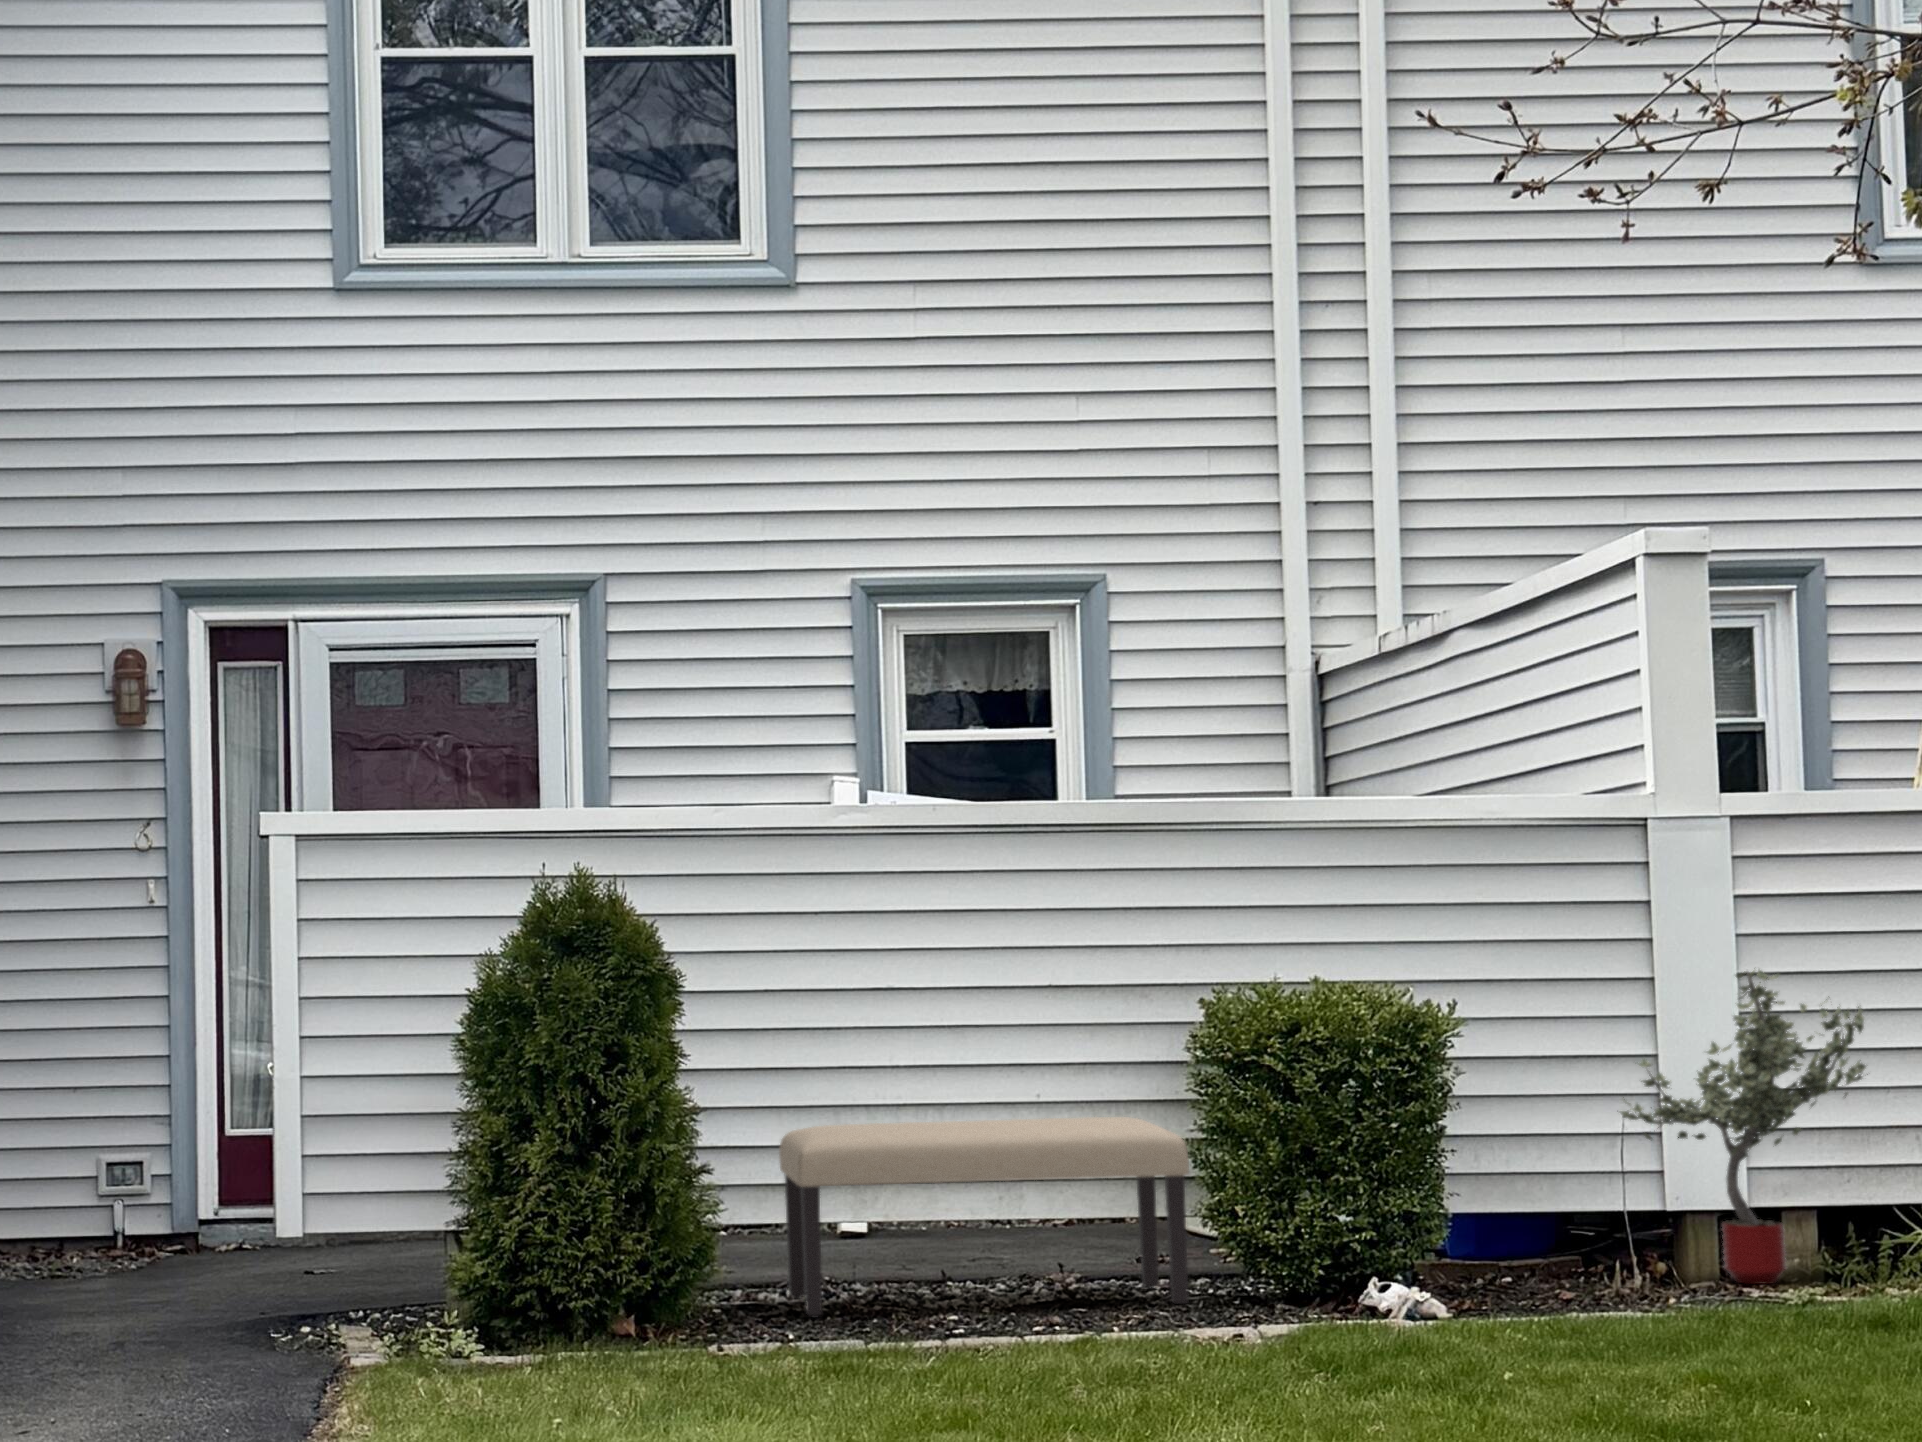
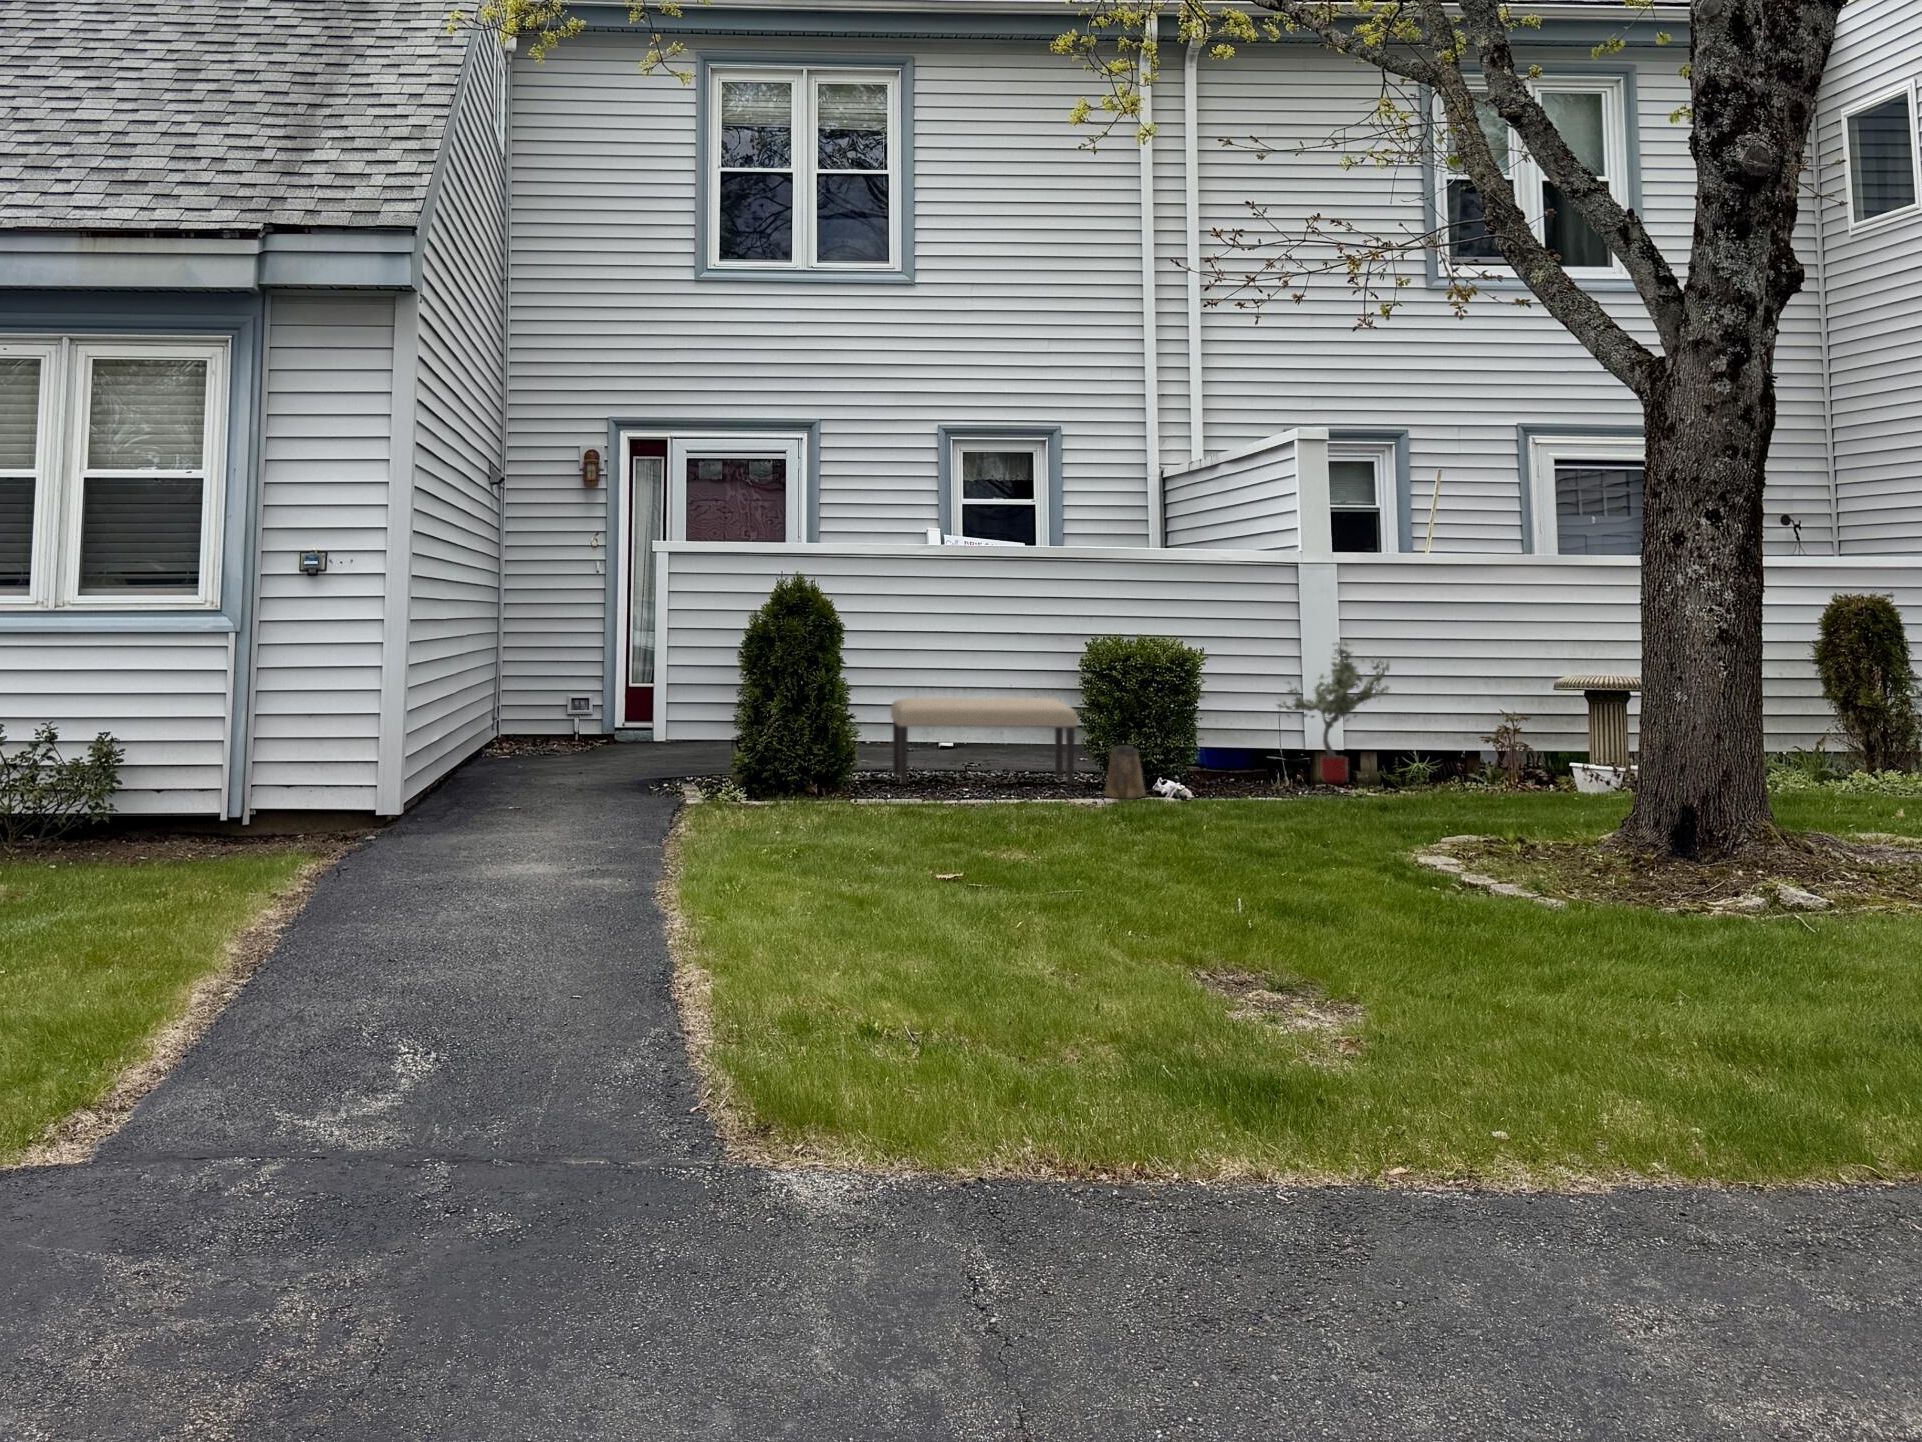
watering can: none [1261,1210,1359,1330] -> present [1104,745,1146,799]

